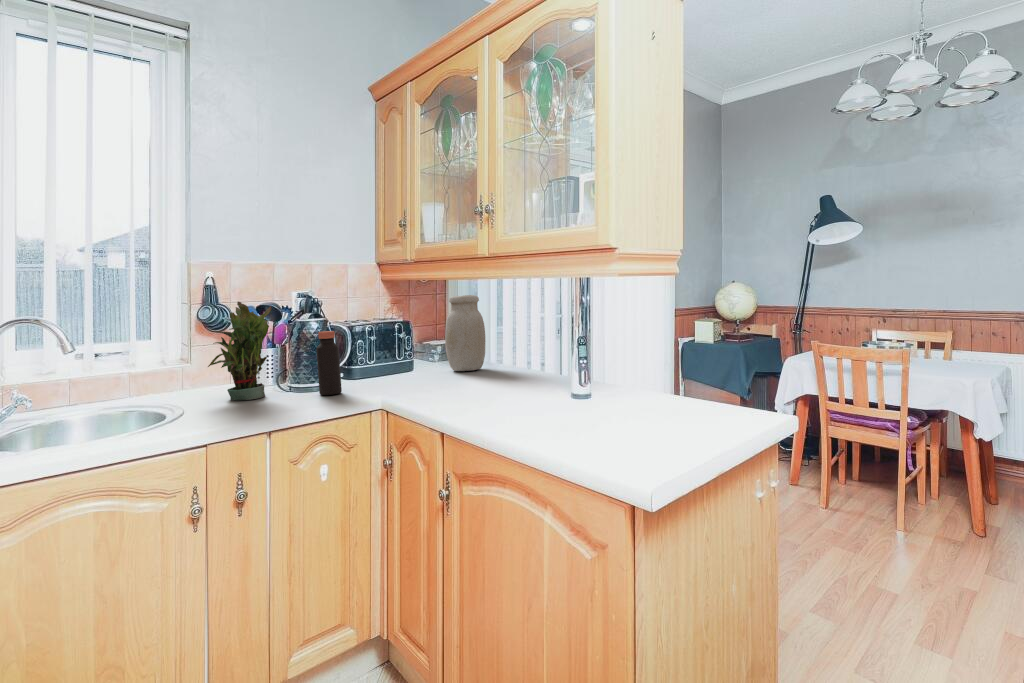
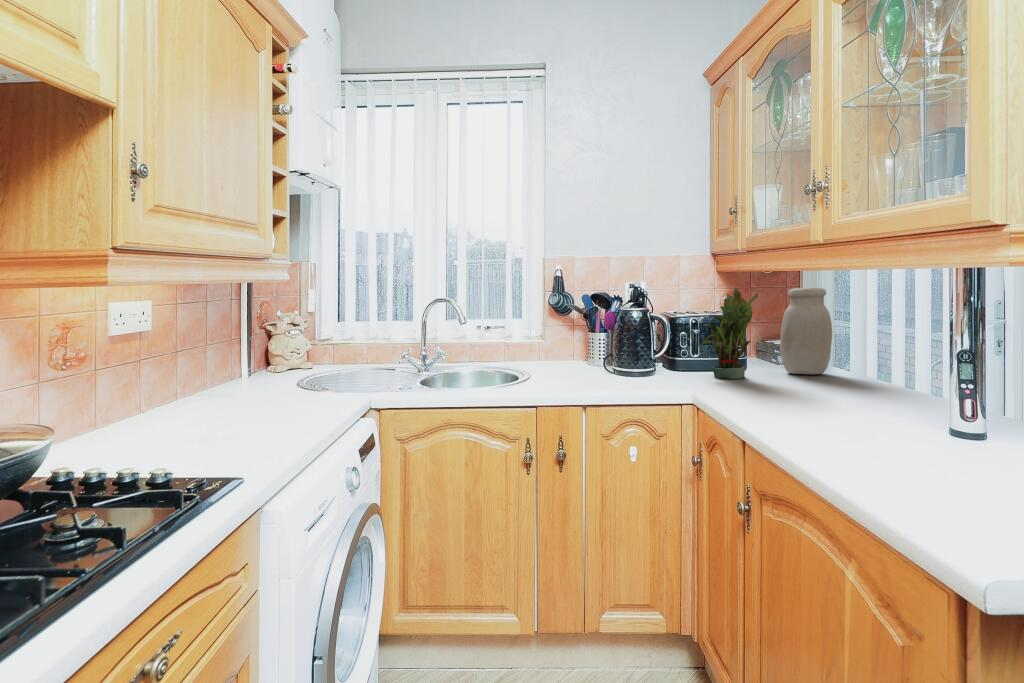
potted plant: present [208,302,272,400] -> present [701,288,758,379]
bottle: present [316,331,342,395] -> none [637,320,658,381]

